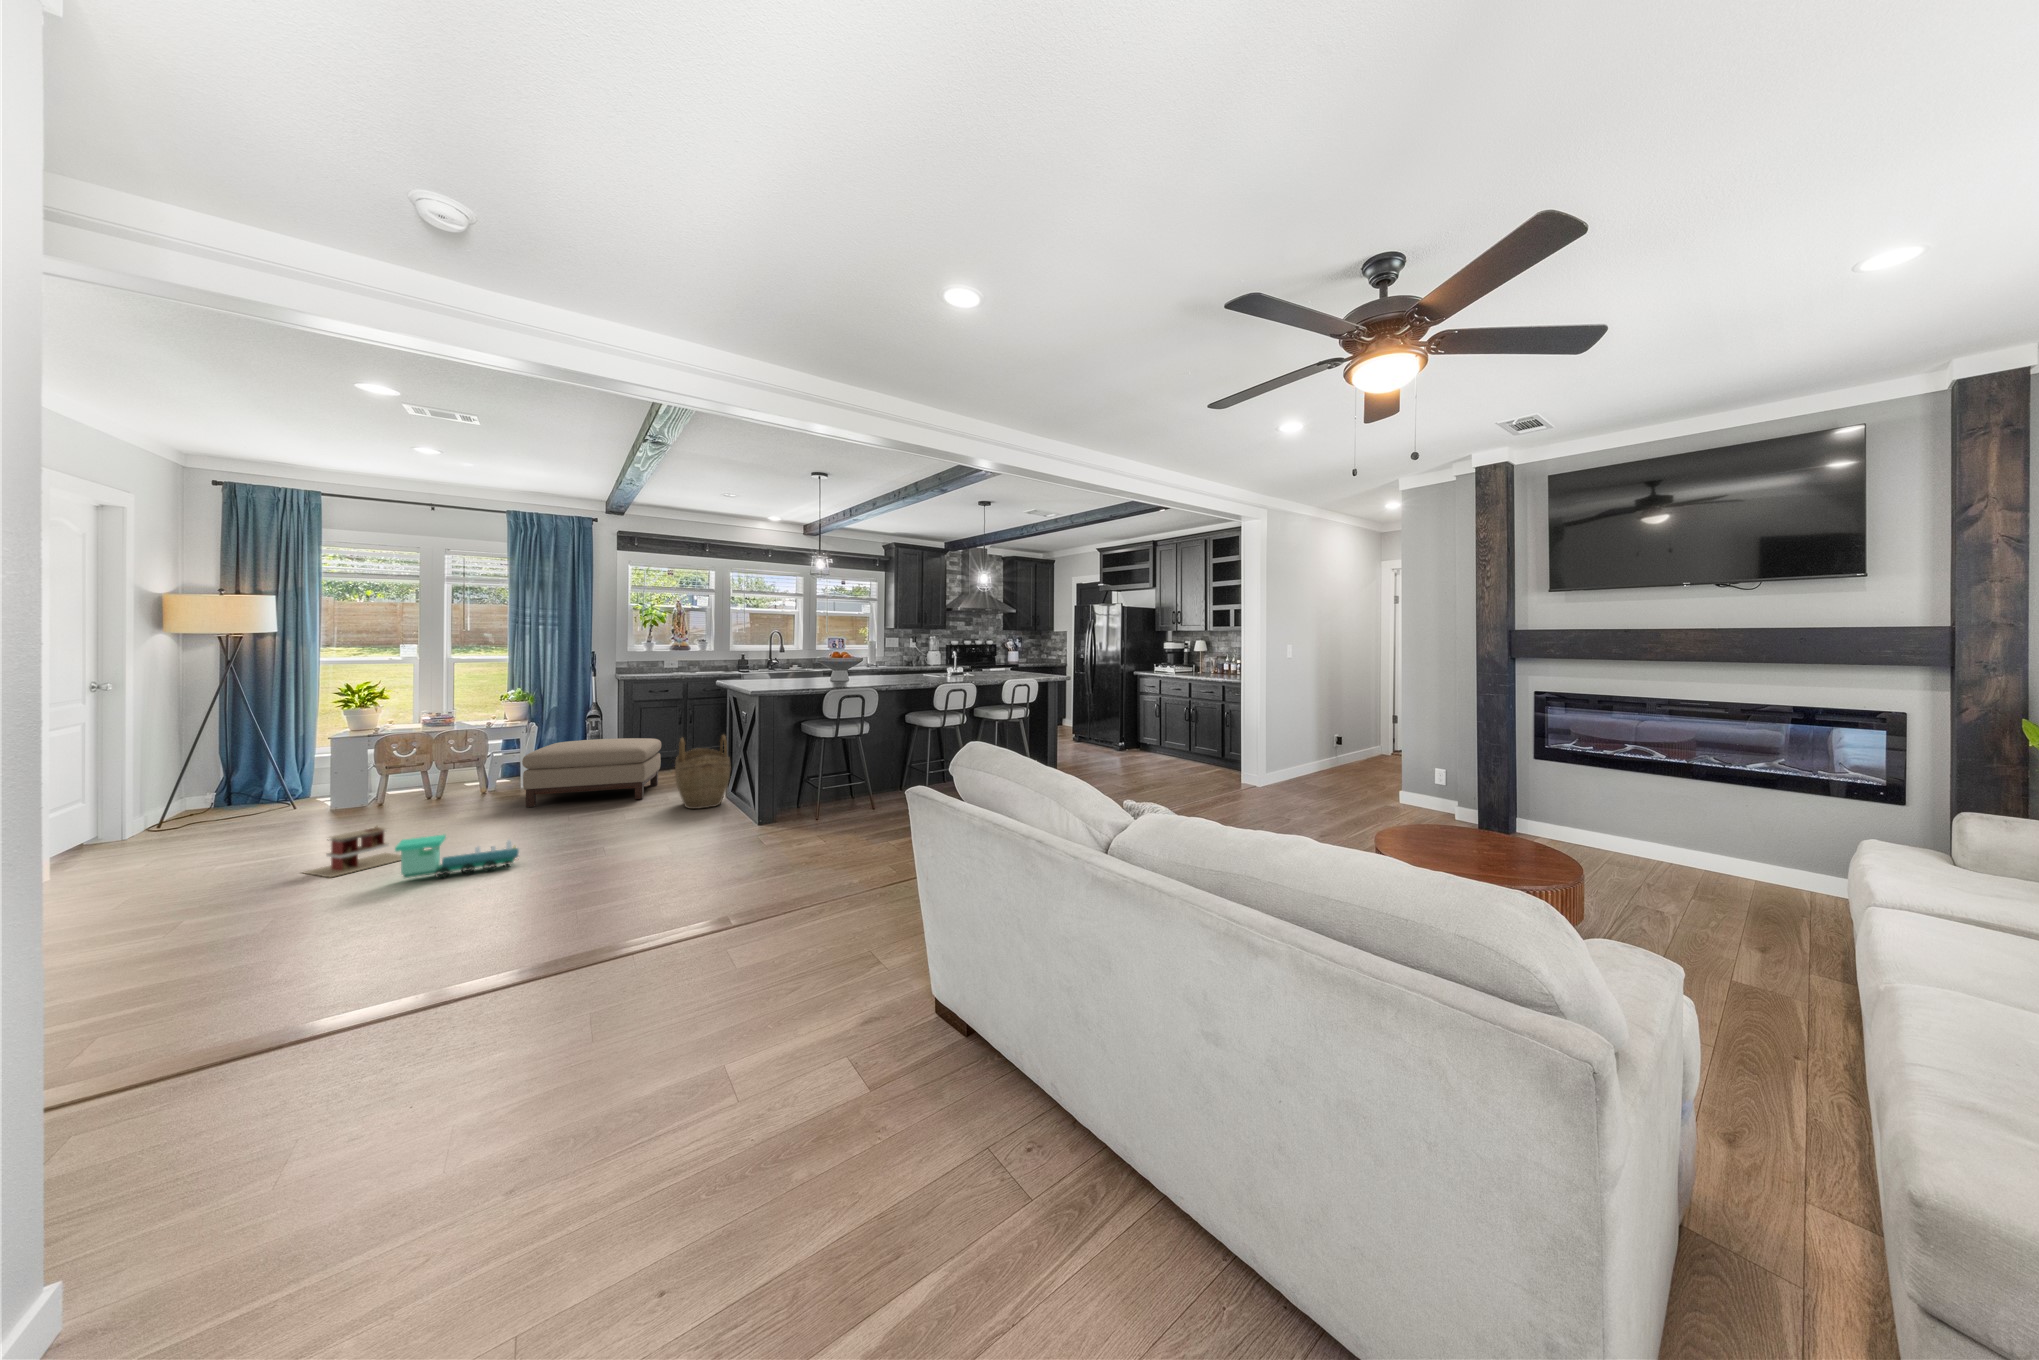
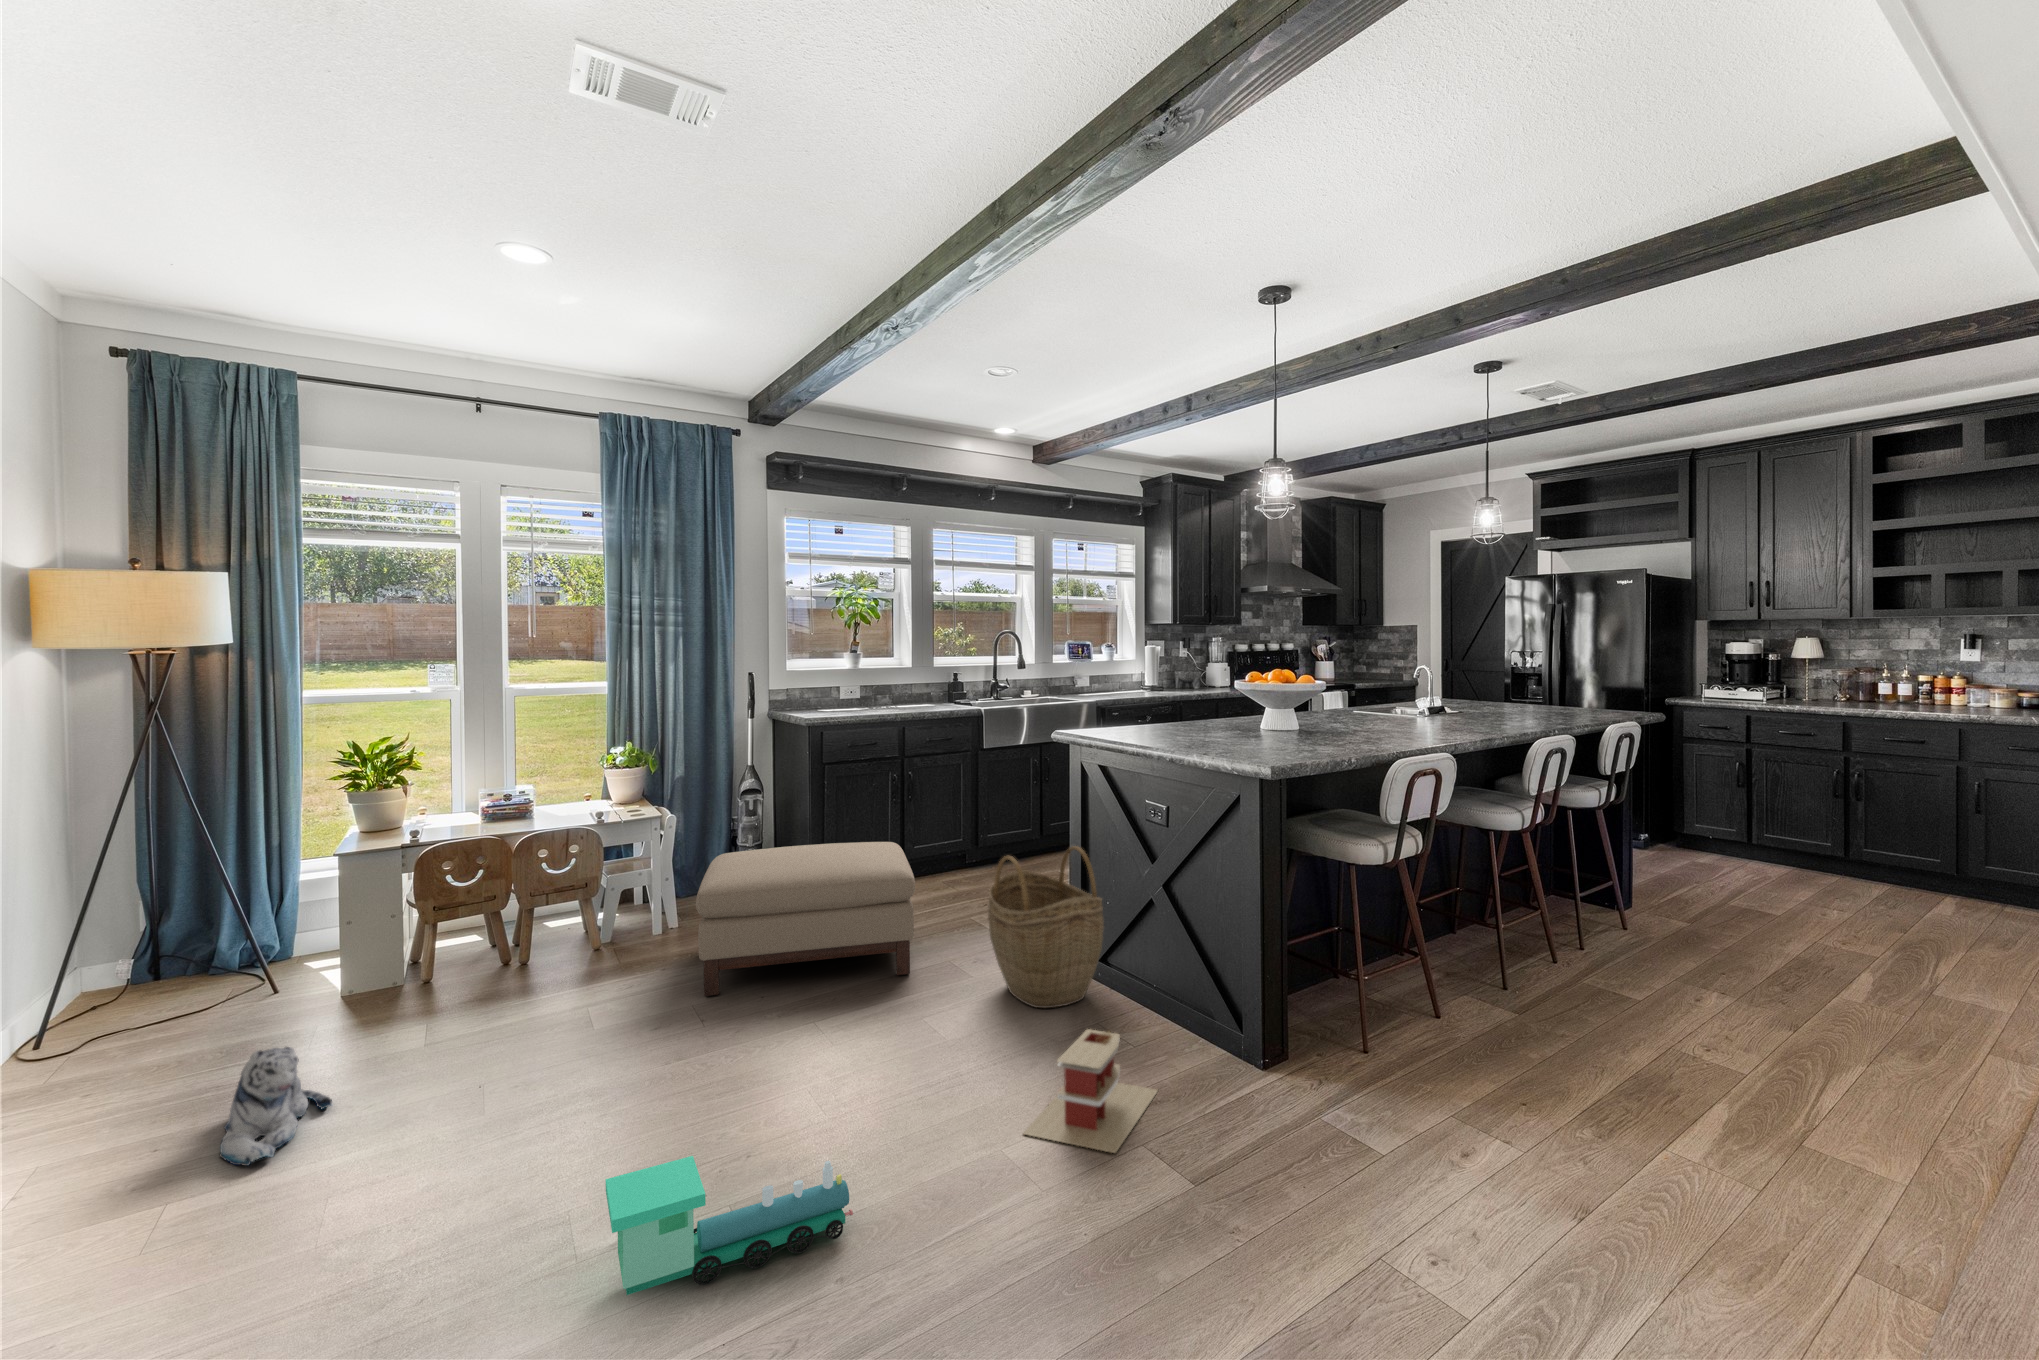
plush toy: none [245,810,307,856] -> present [220,1047,332,1166]
toy house: present [304,826,401,878] -> present [1024,1029,1157,1153]

